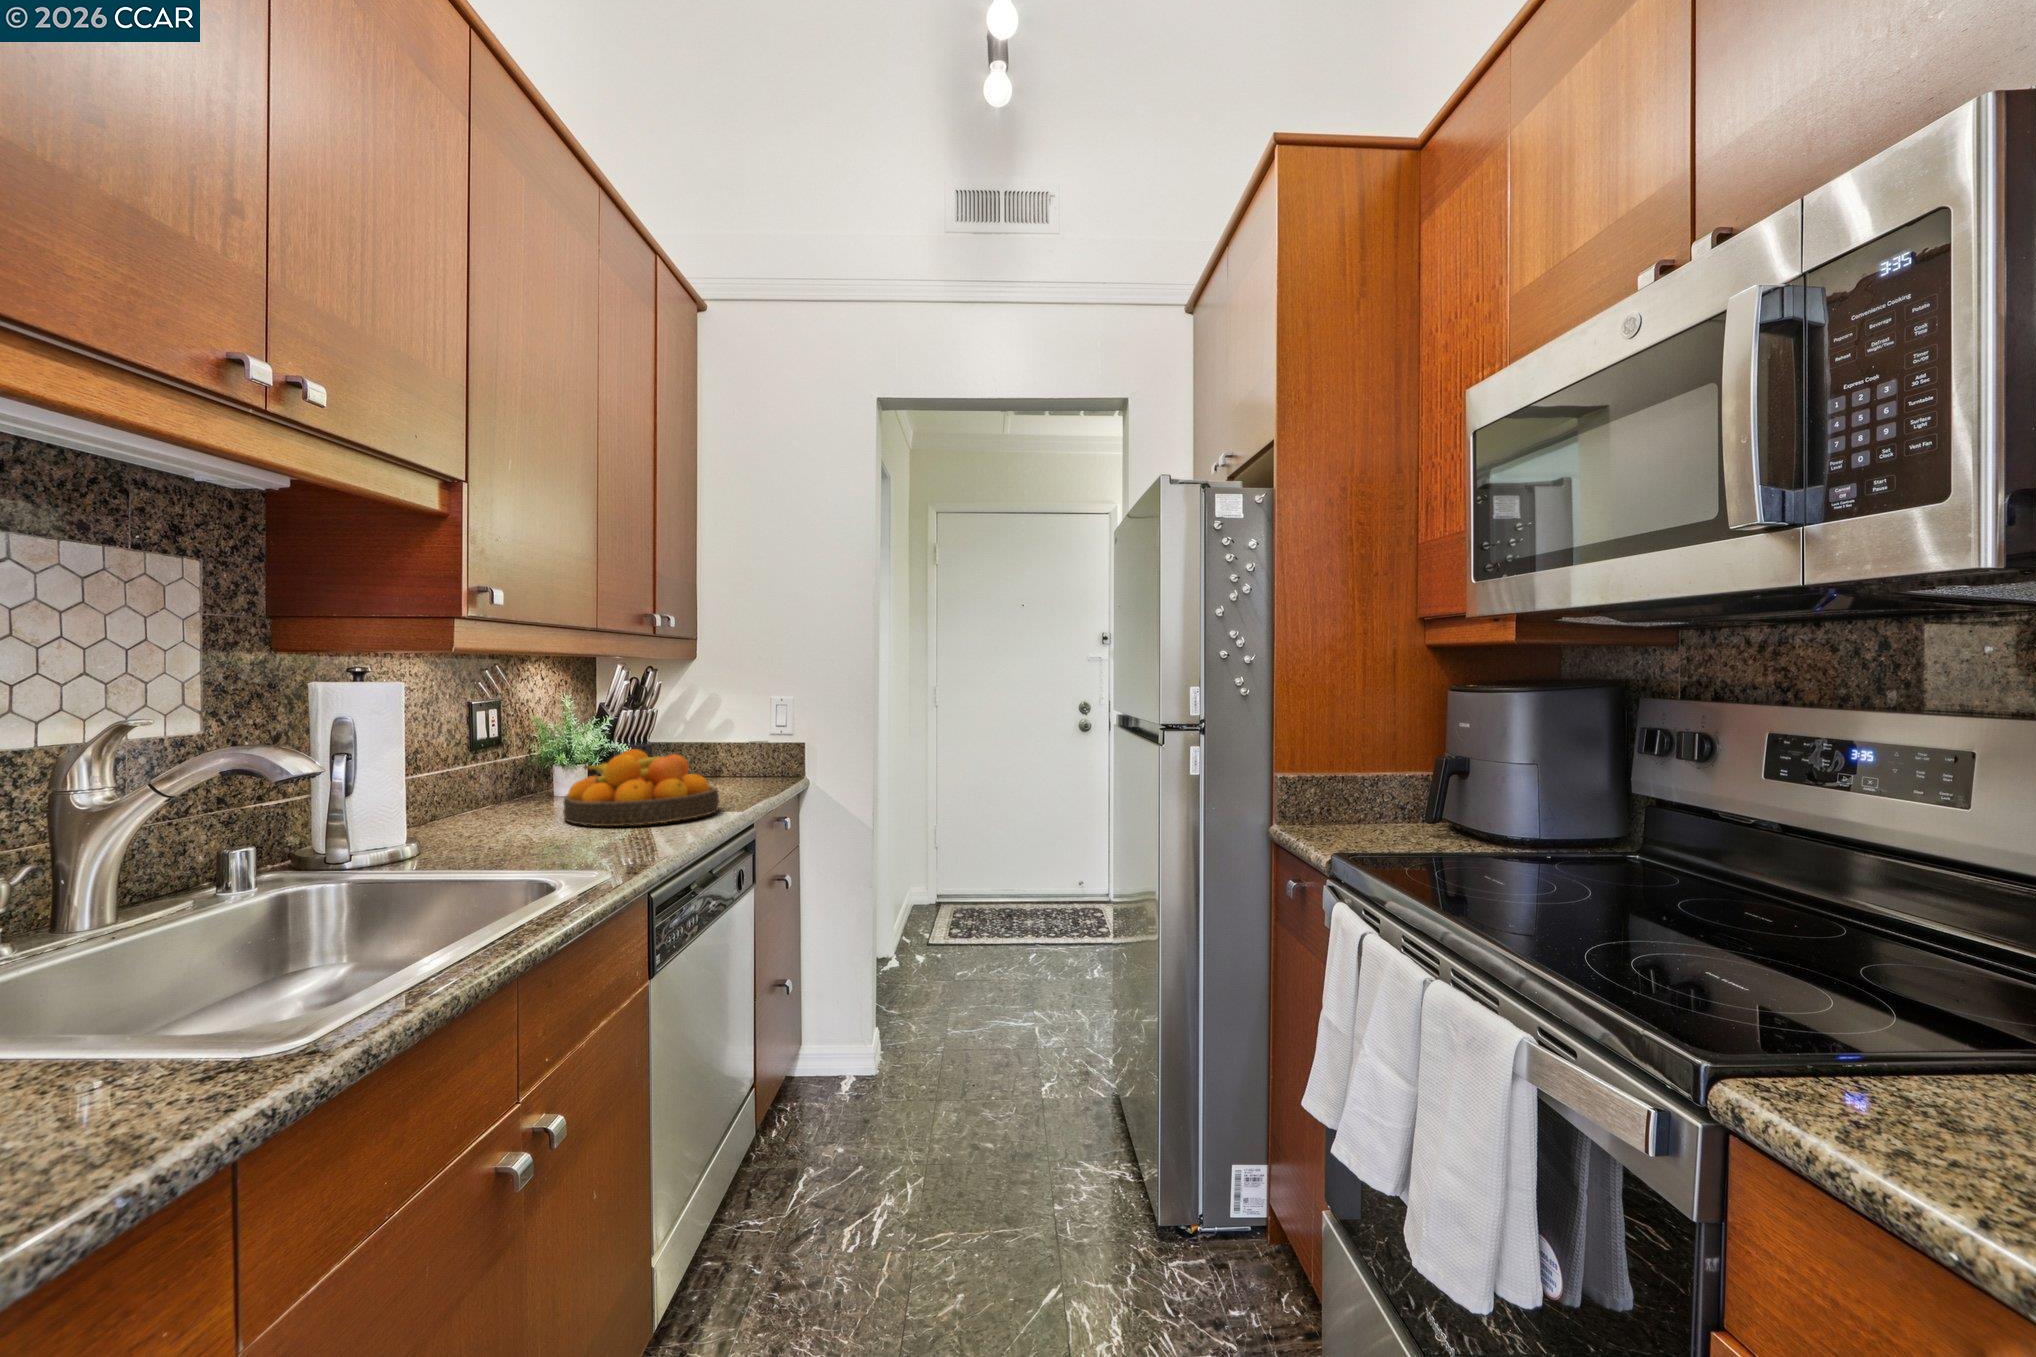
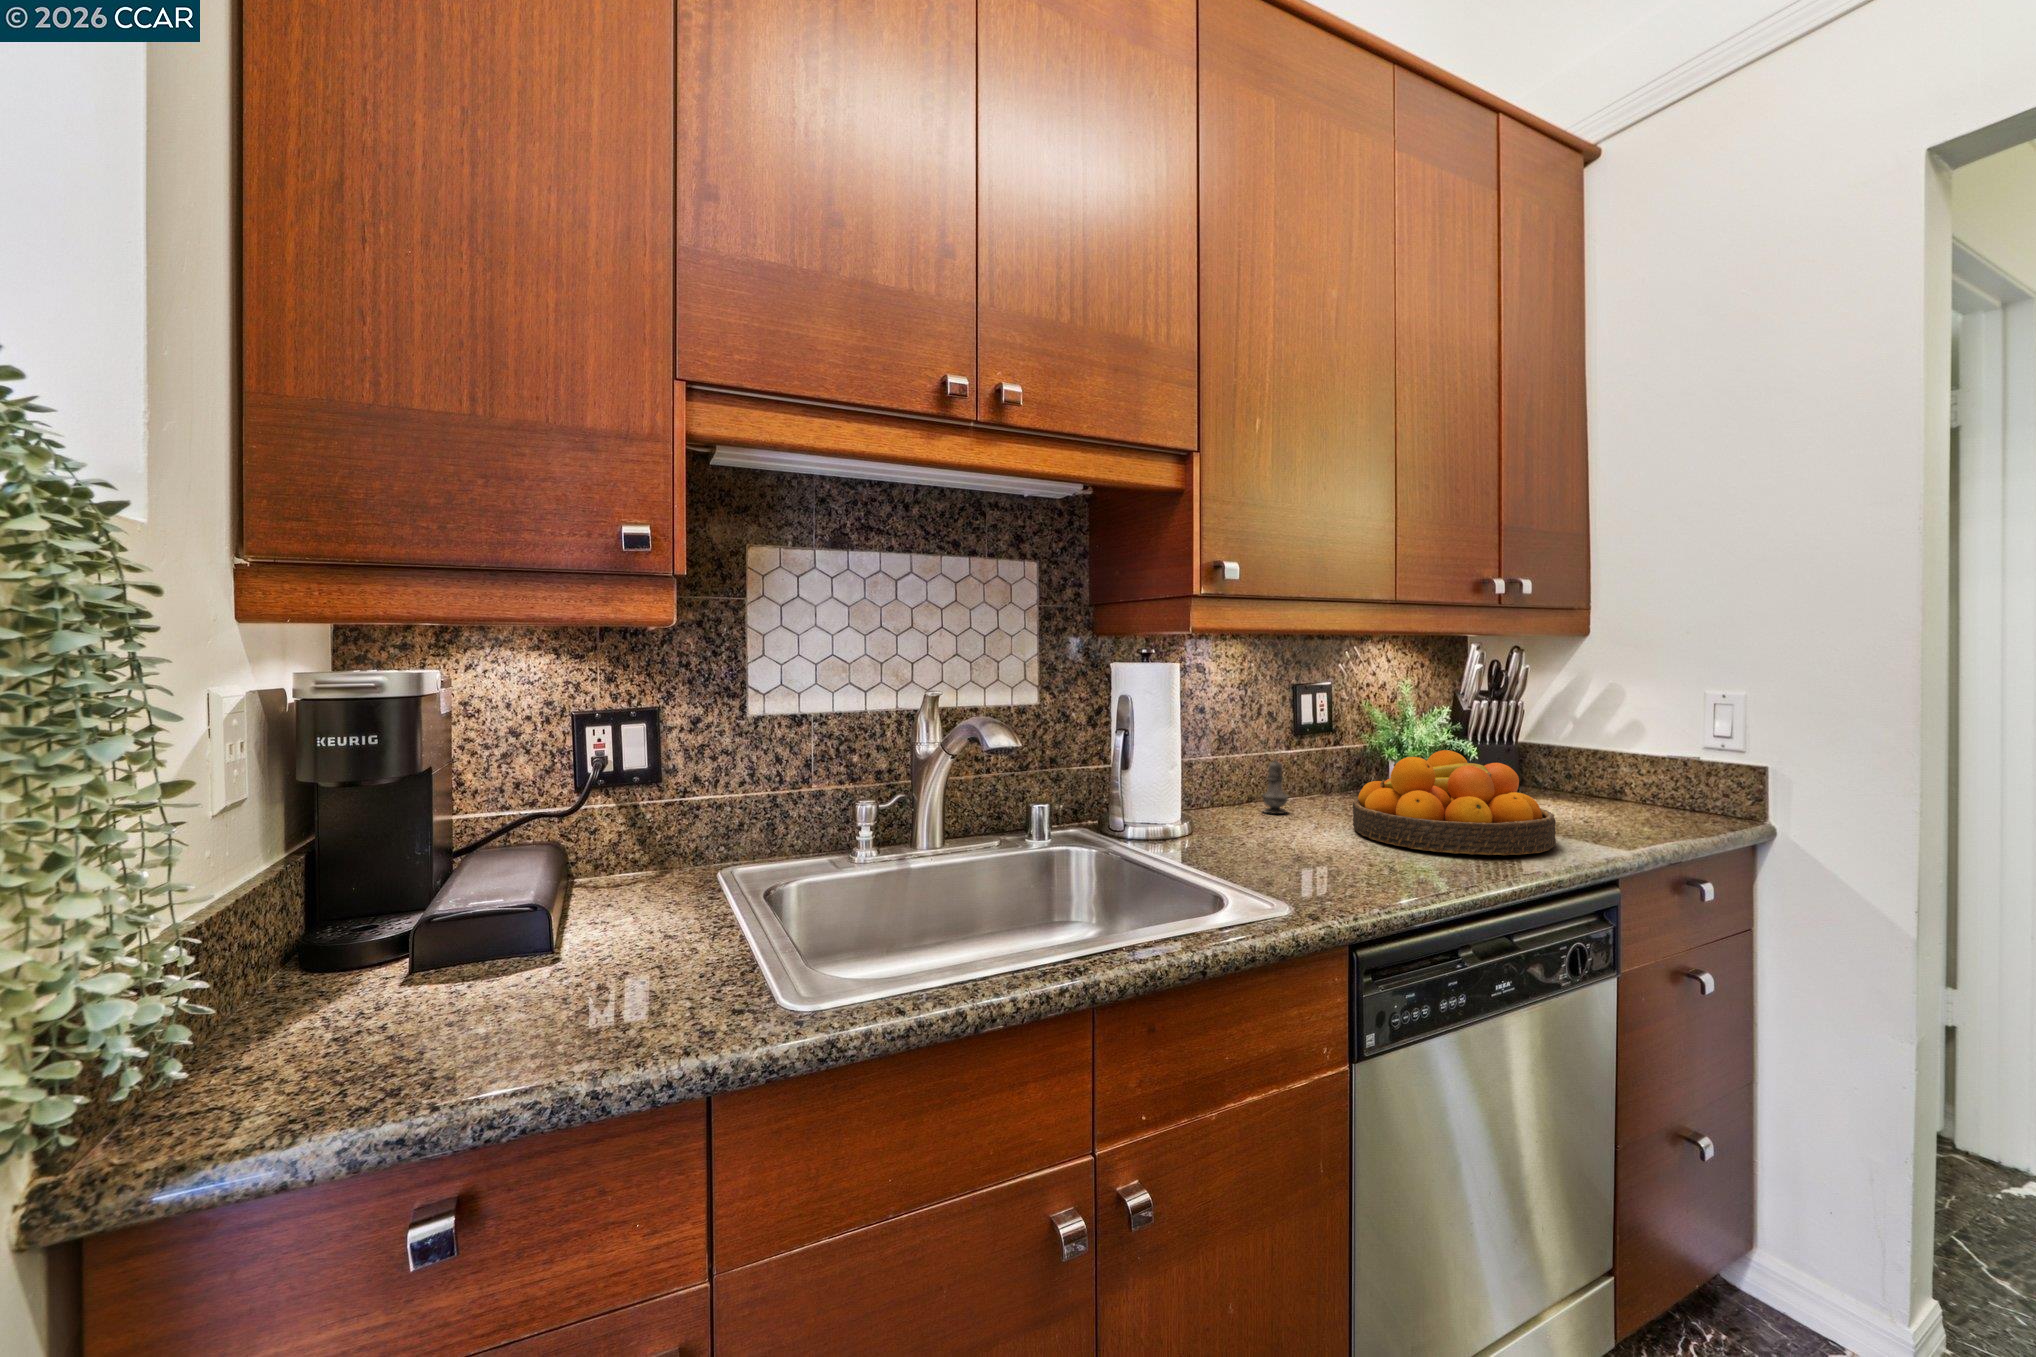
salt shaker: none [458,772,489,826] -> present [1262,759,1288,814]

